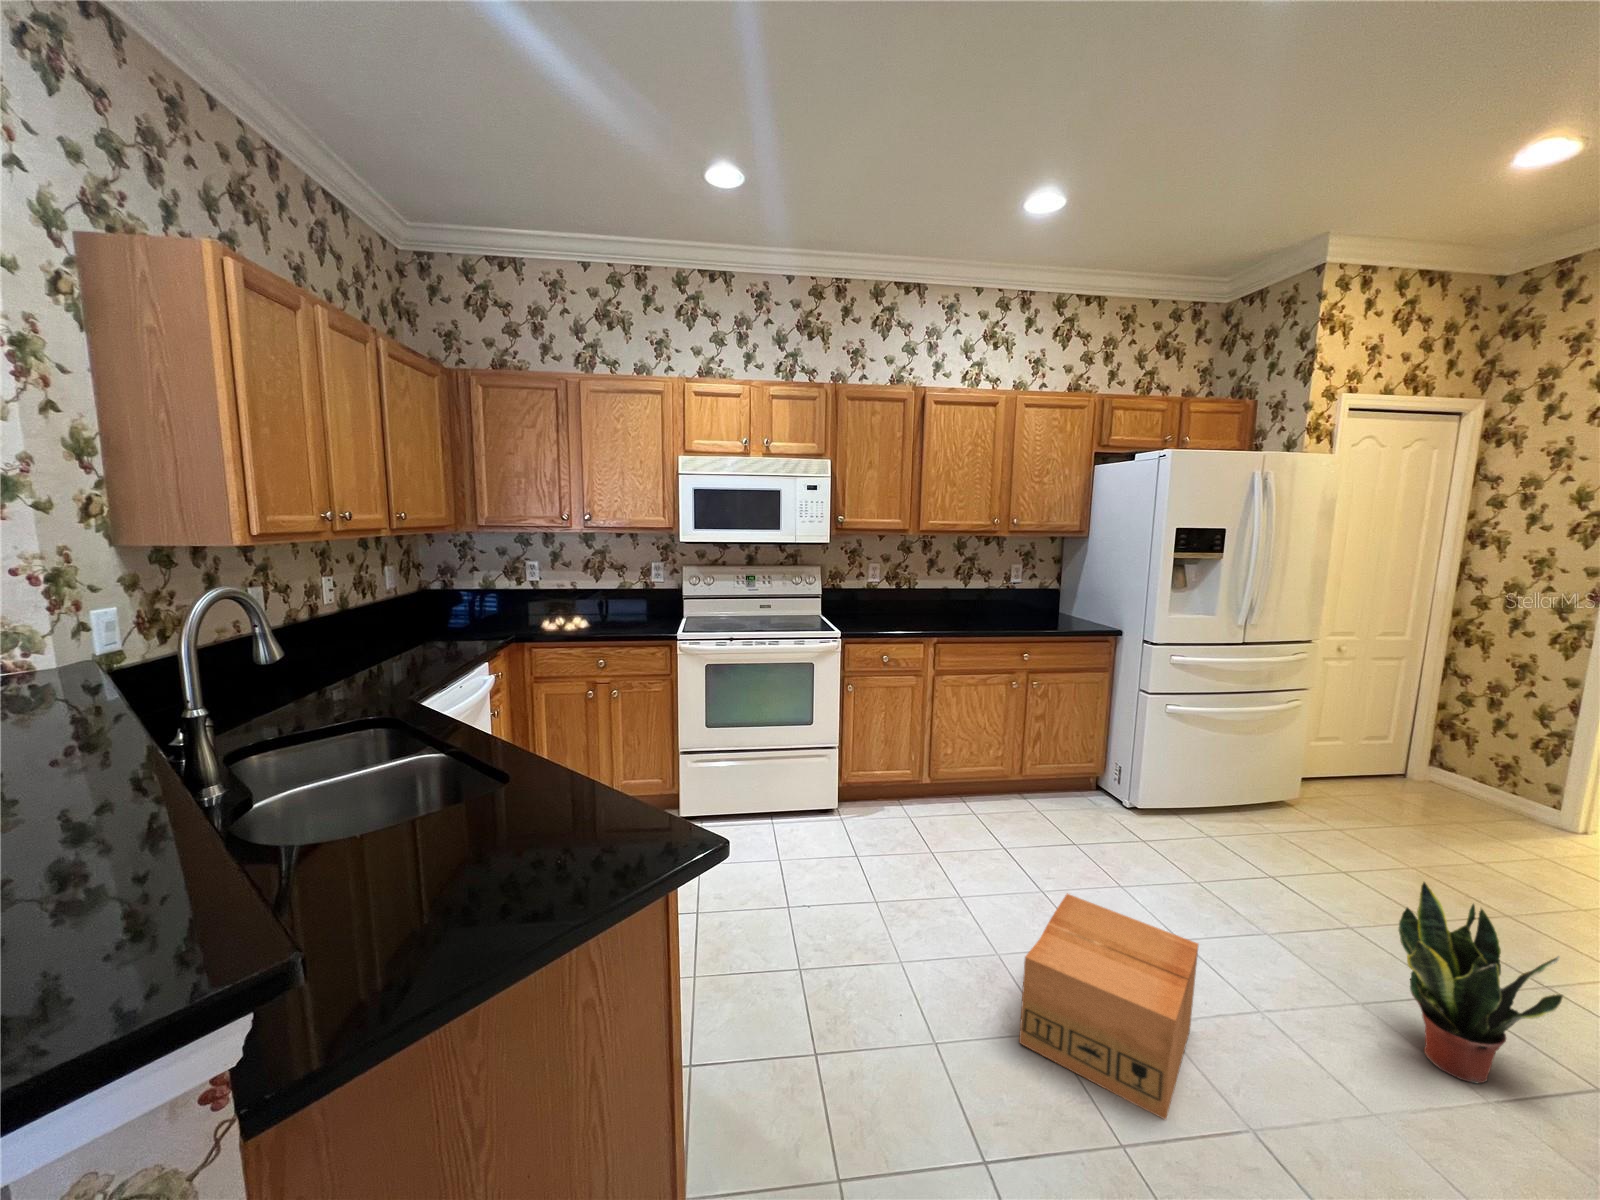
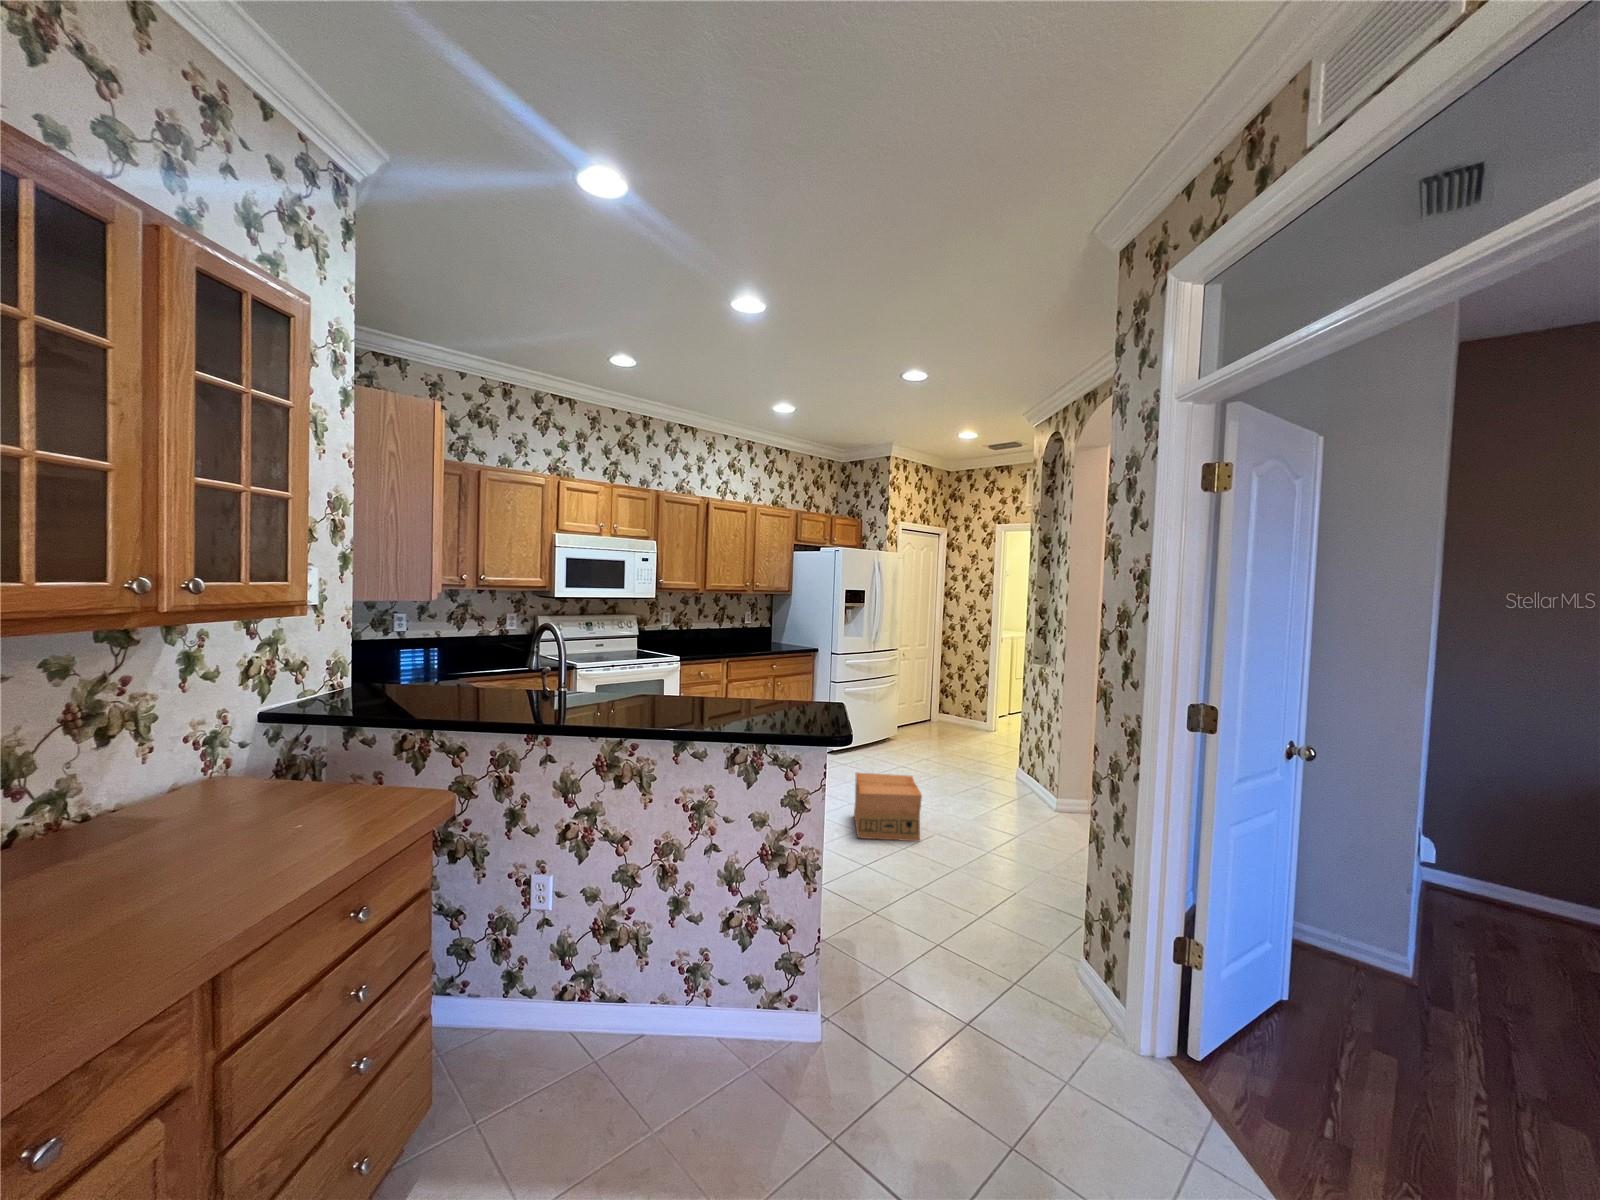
potted plant: present [1399,882,1563,1083] -> none [966,733,1014,807]

